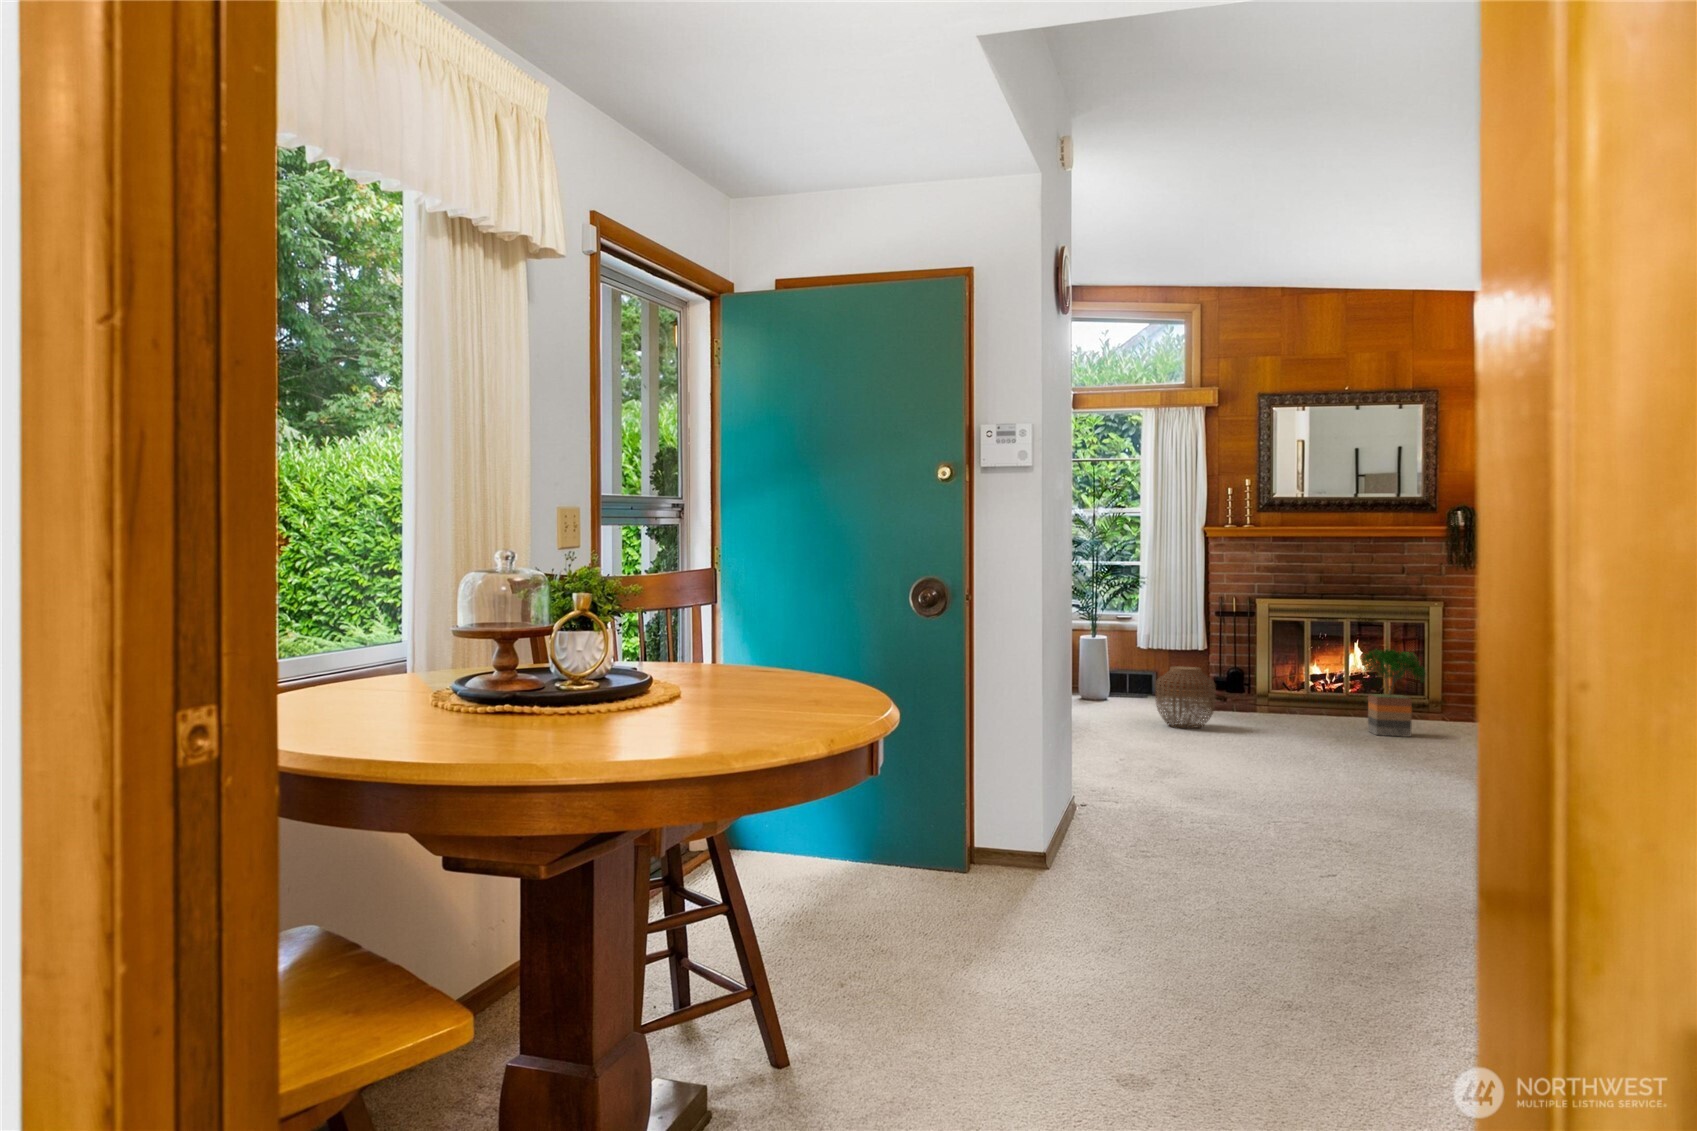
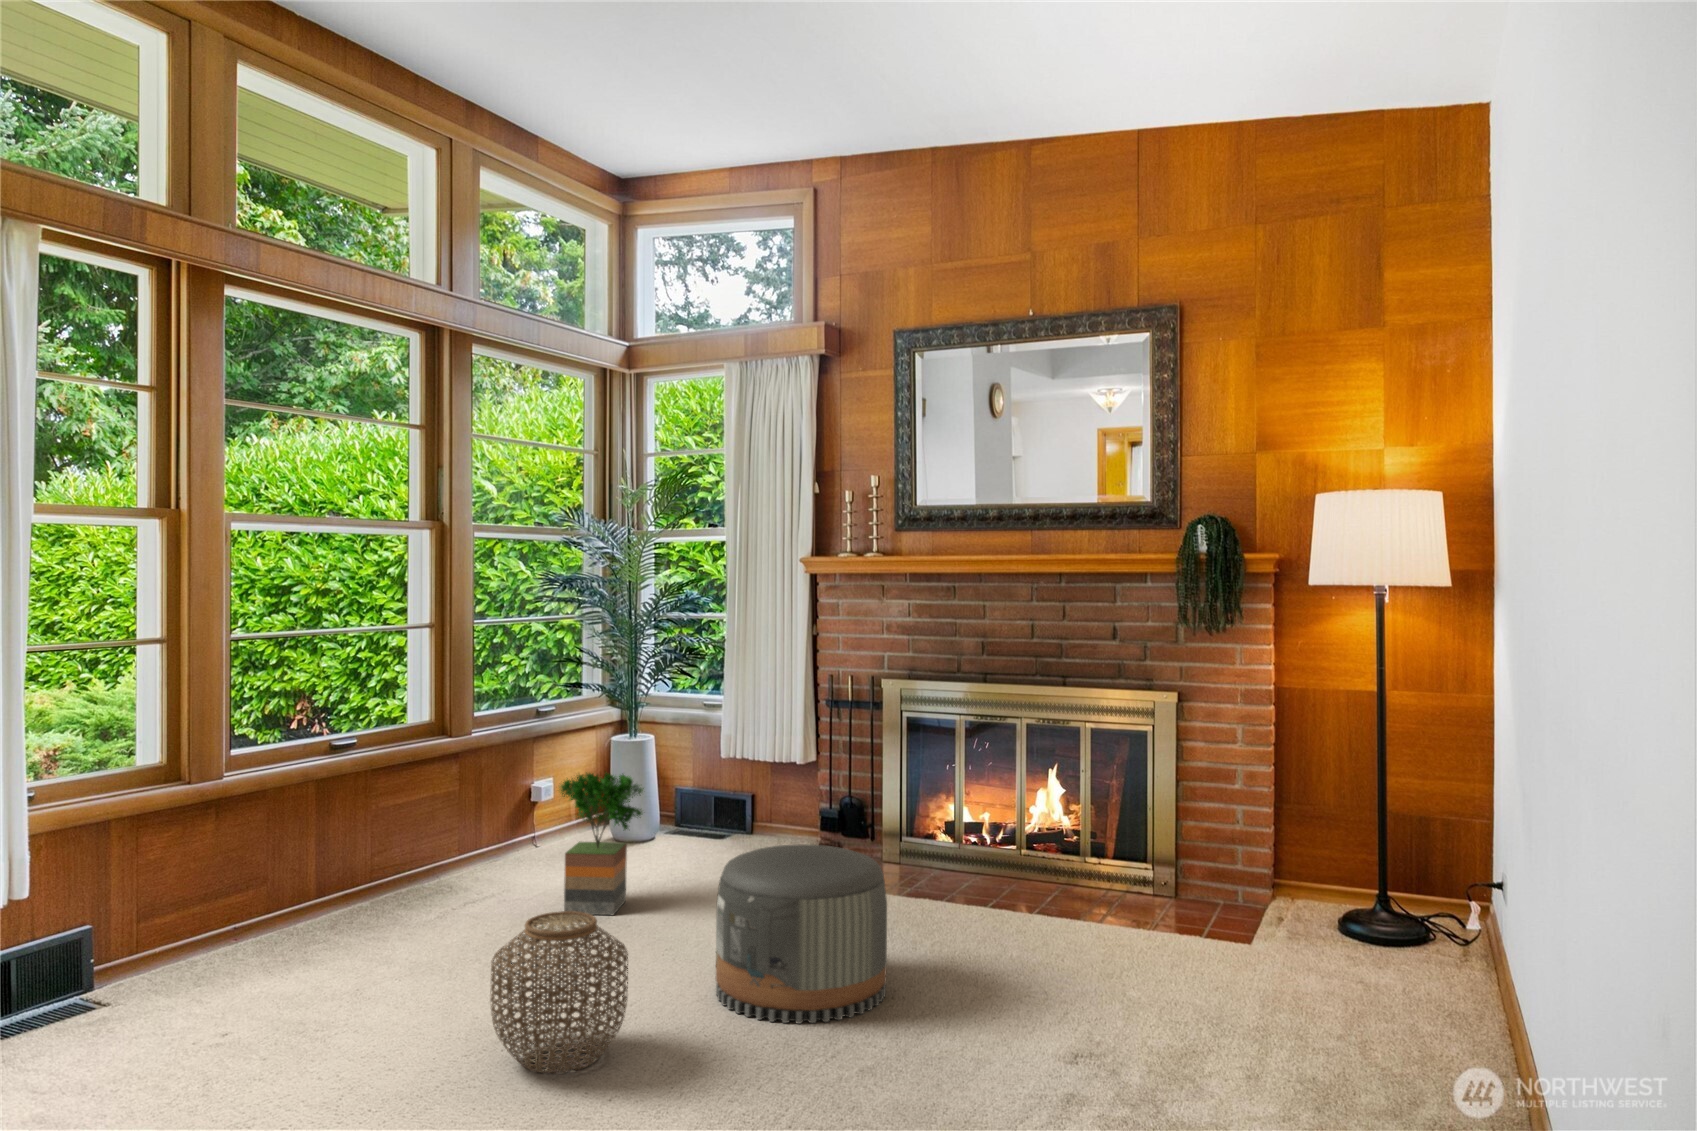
potted tree: present [1361,649,1426,737] -> present [559,773,644,915]
pouf: none [1227,655,1313,726] -> present [716,845,887,1024]

